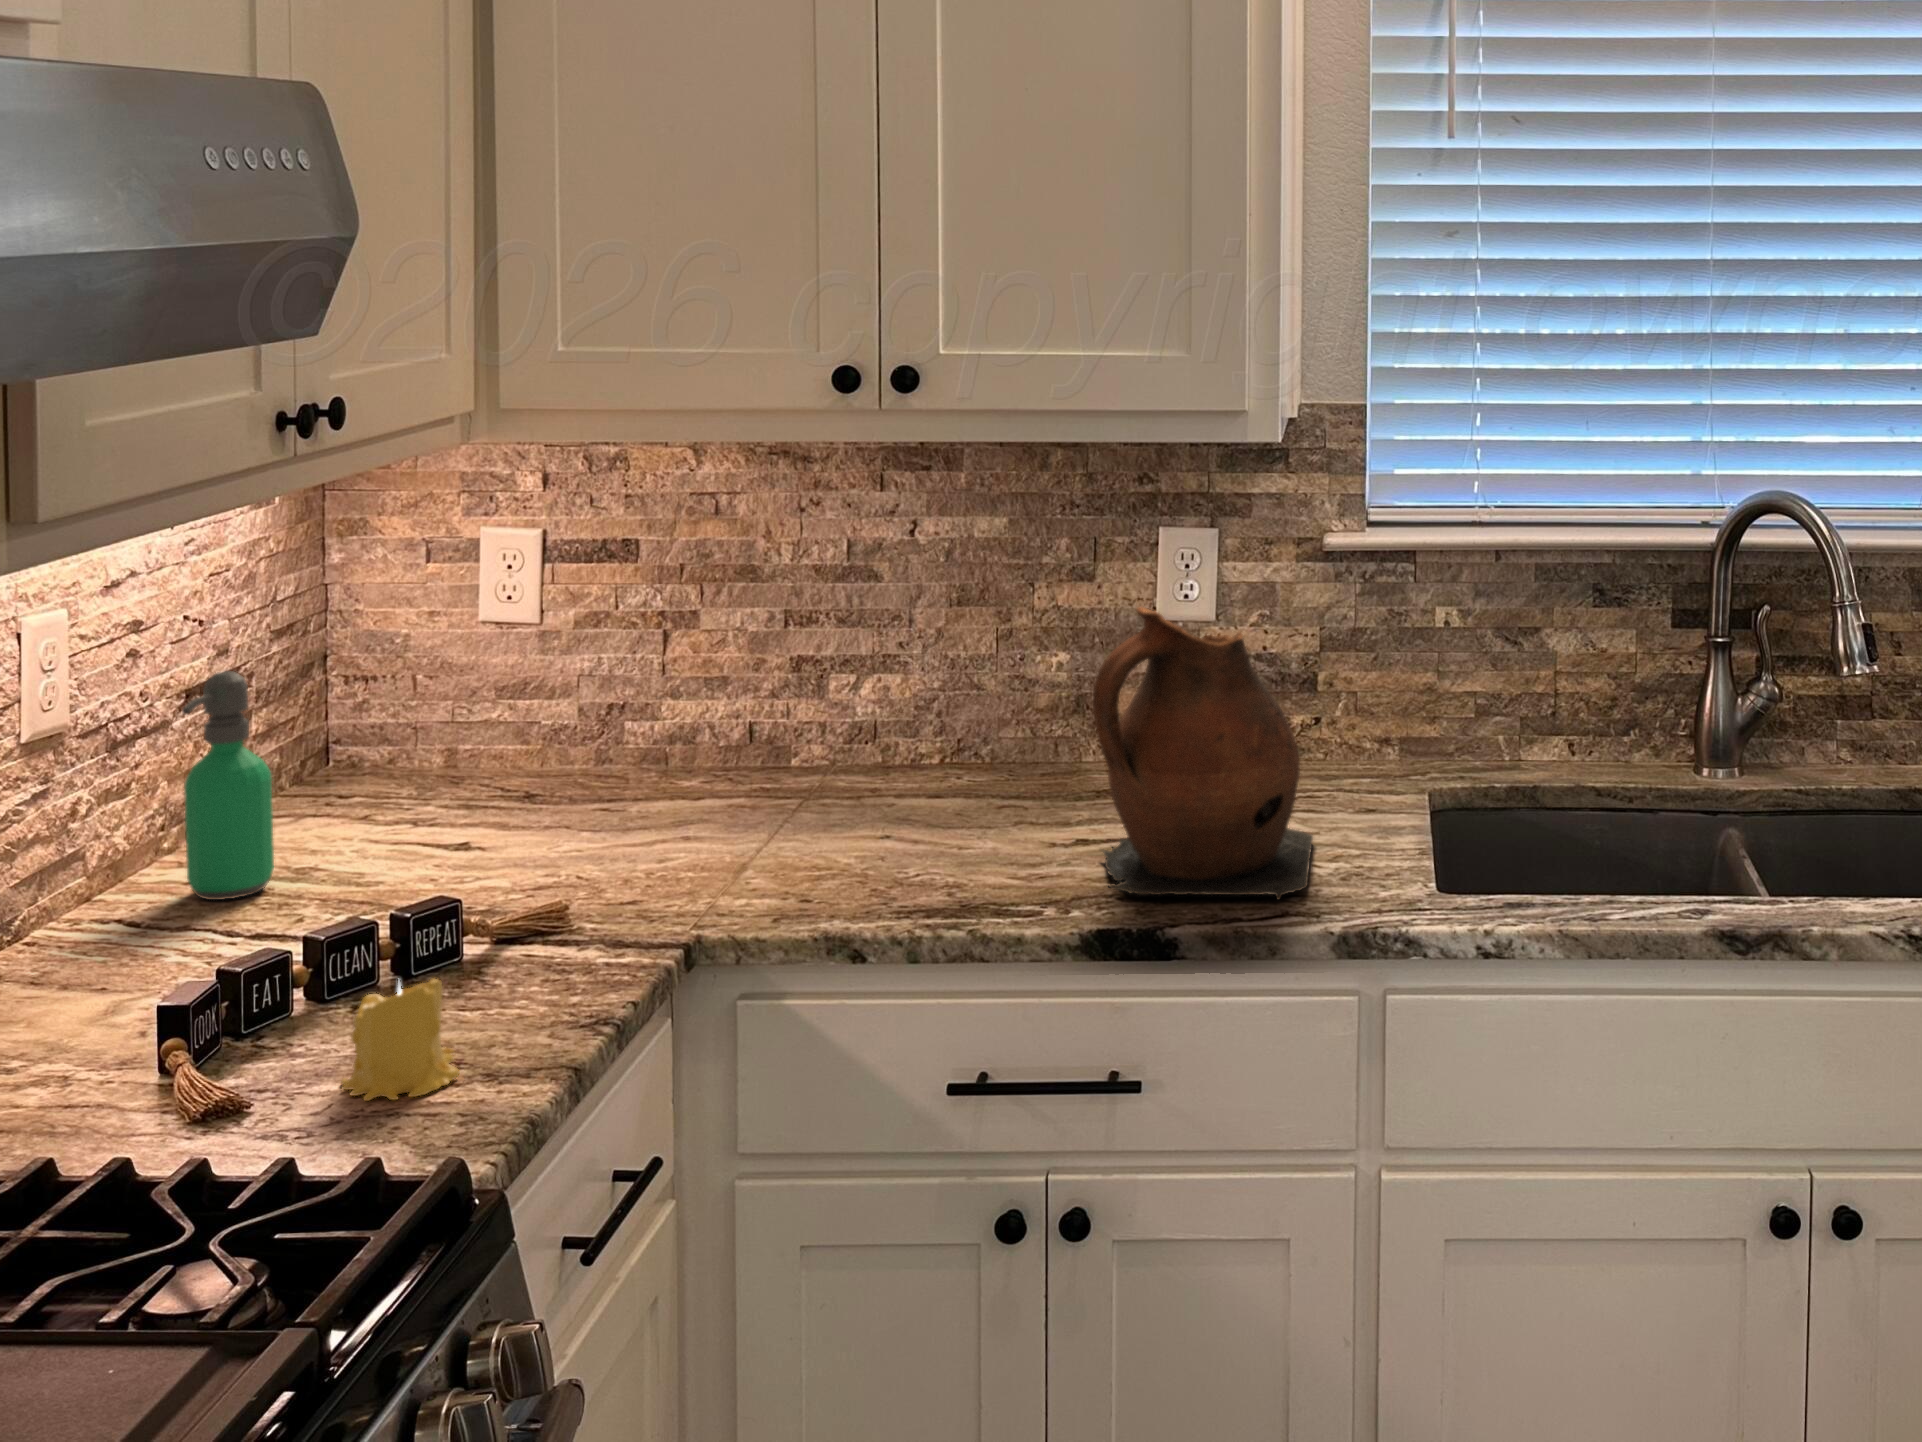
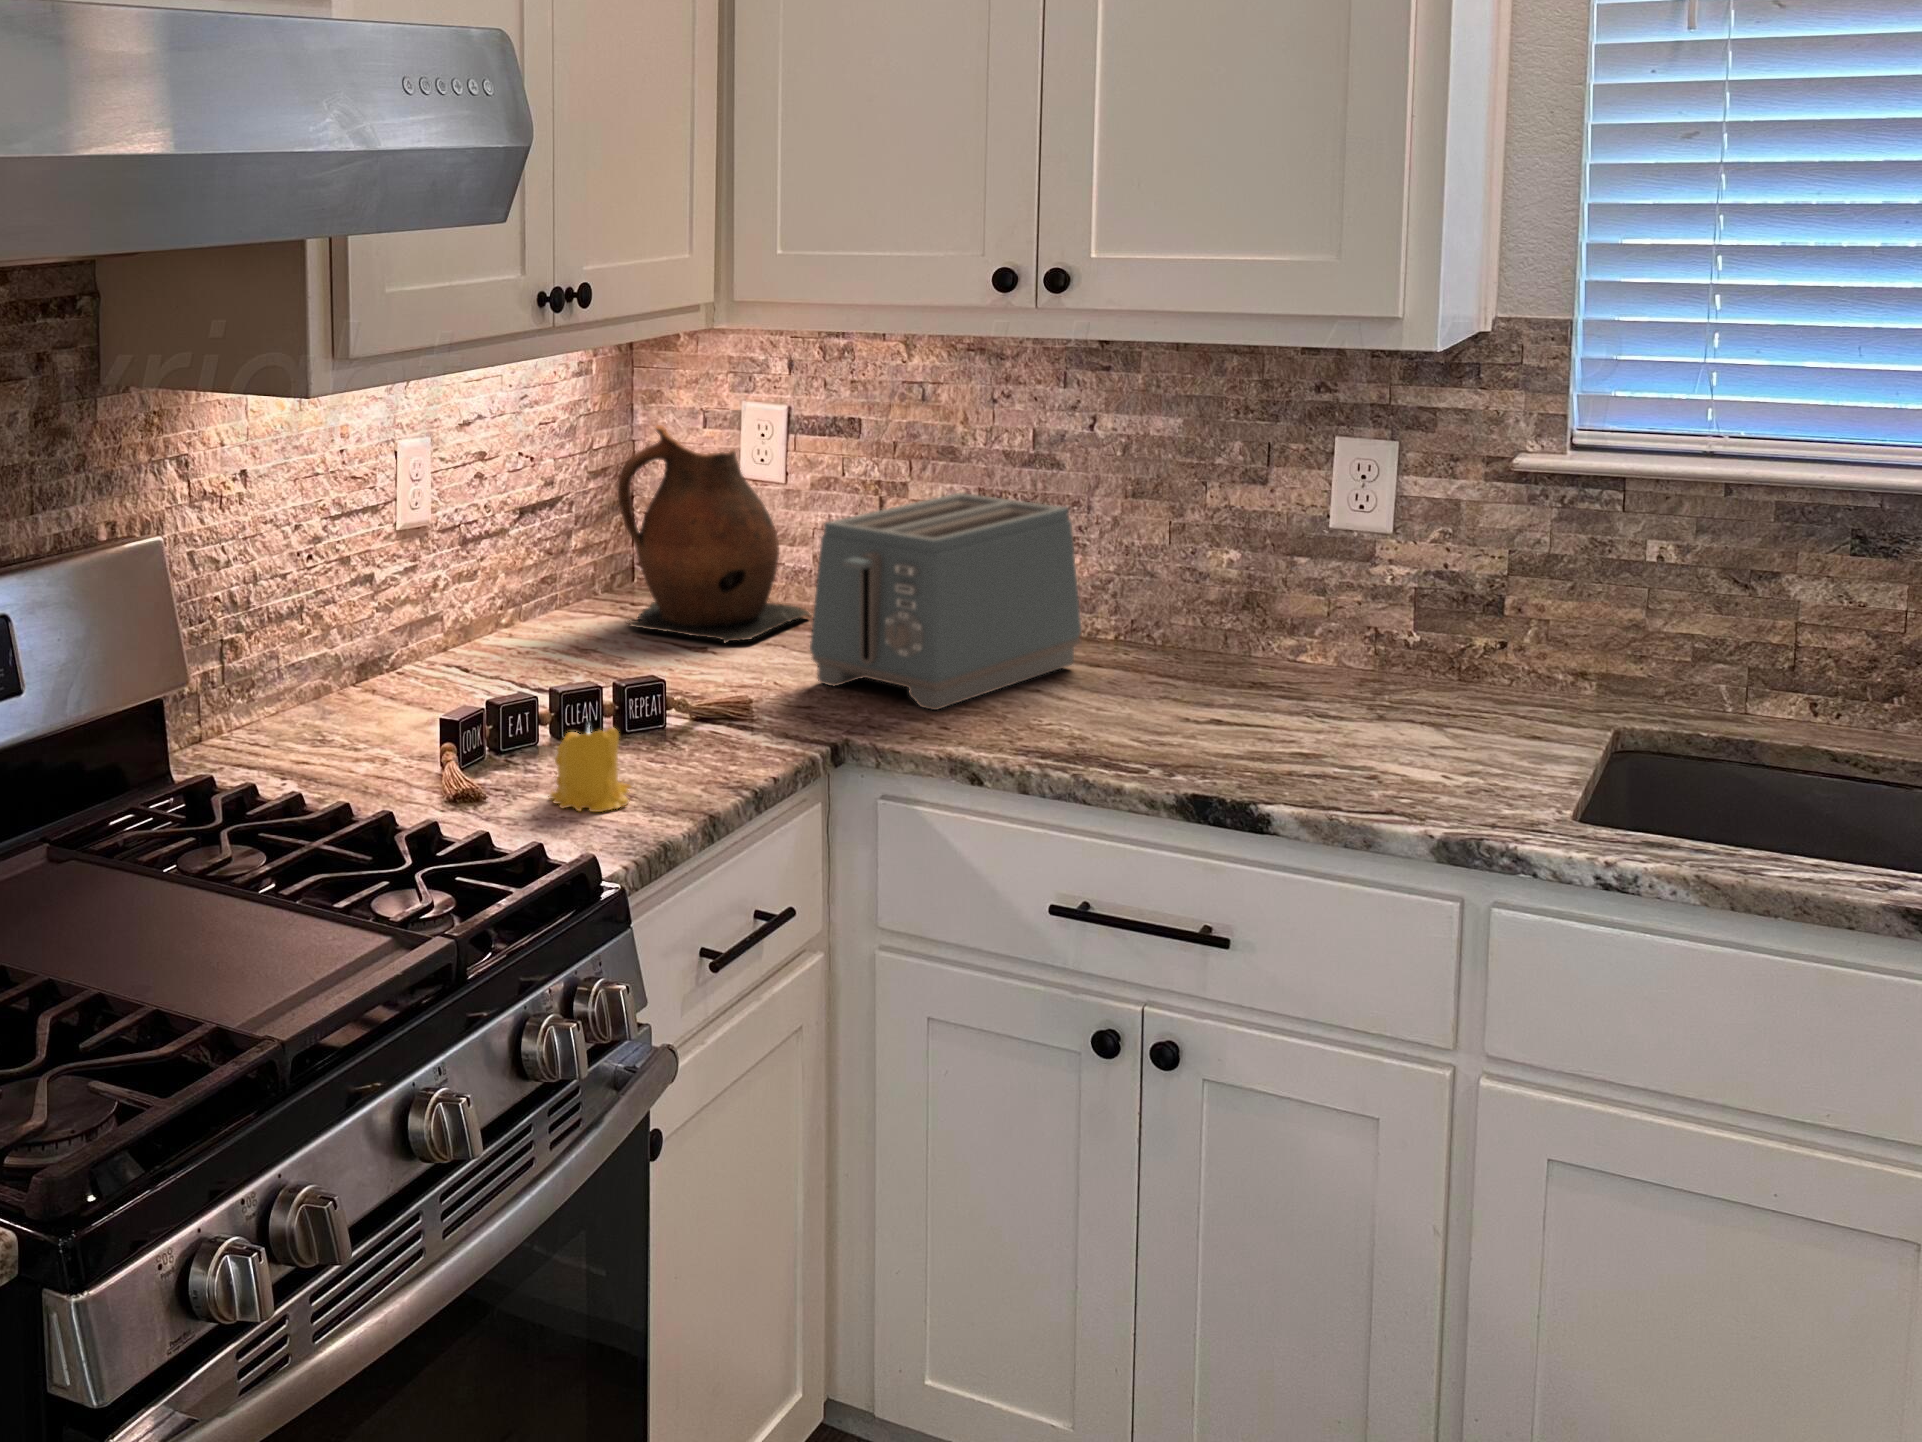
ceramic pitcher: present [1093,607,1313,900] -> present [617,425,809,643]
toaster: none [623,619,922,879] -> present [810,493,1081,710]
soap dispenser: present [182,671,274,900] -> none [500,493,564,663]

